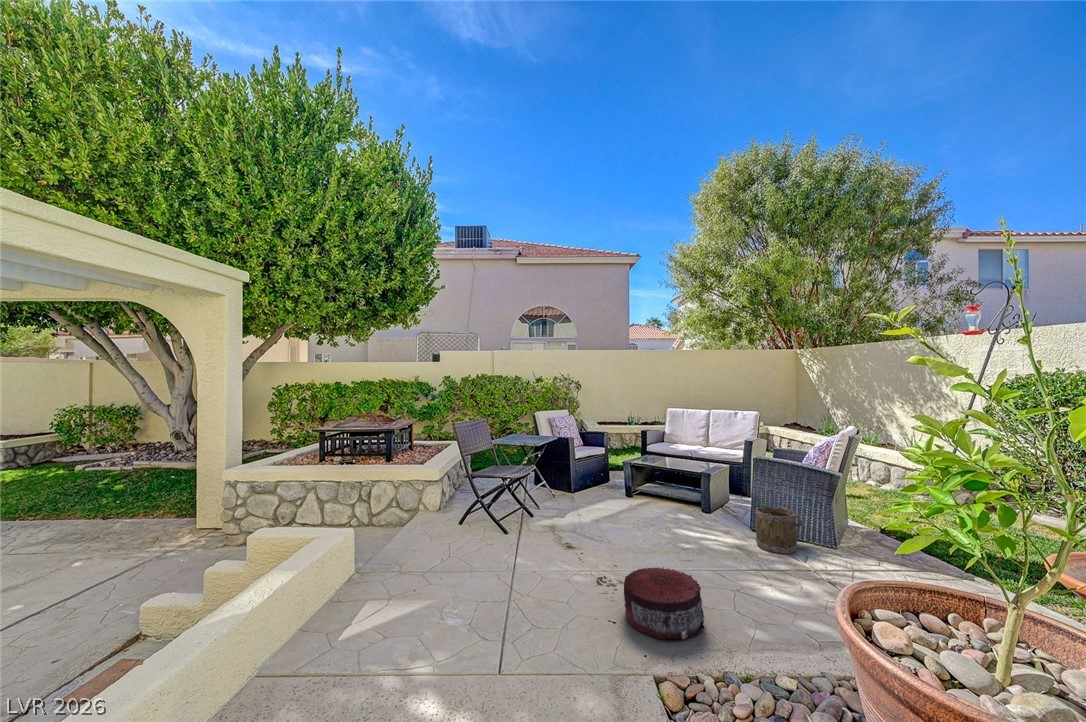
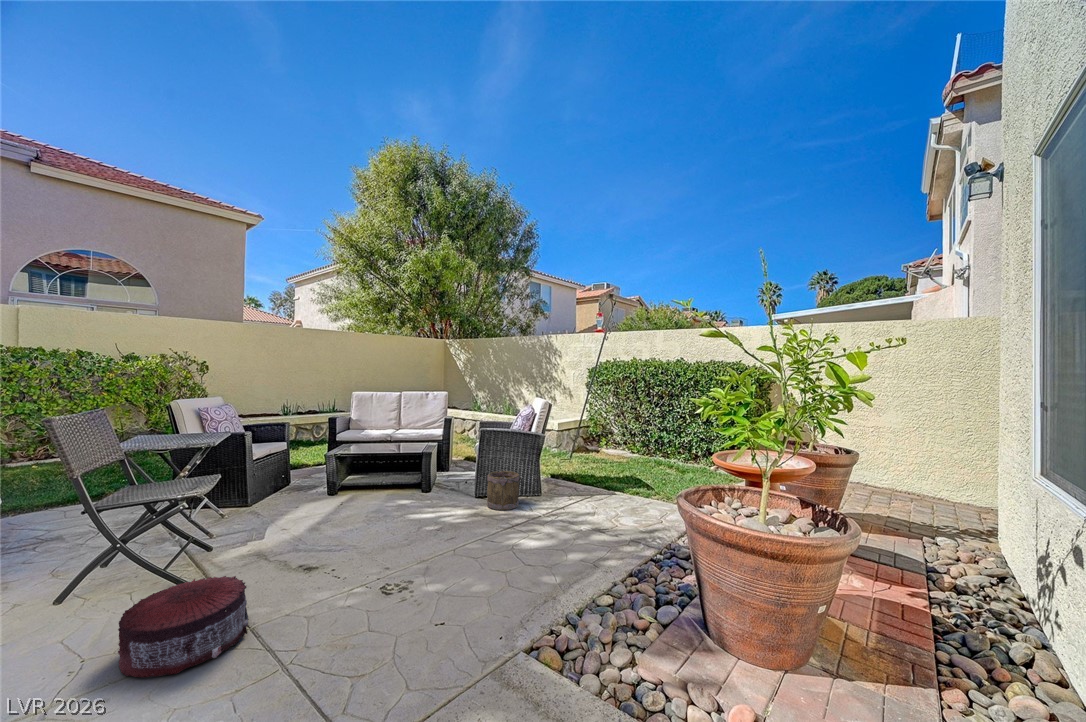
pouf: present [624,567,704,639] -> present [118,576,249,678]

